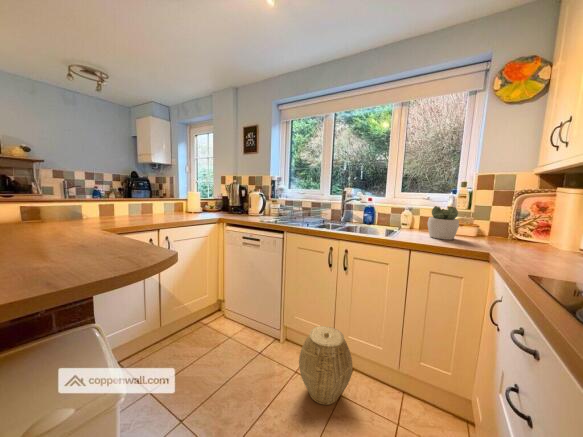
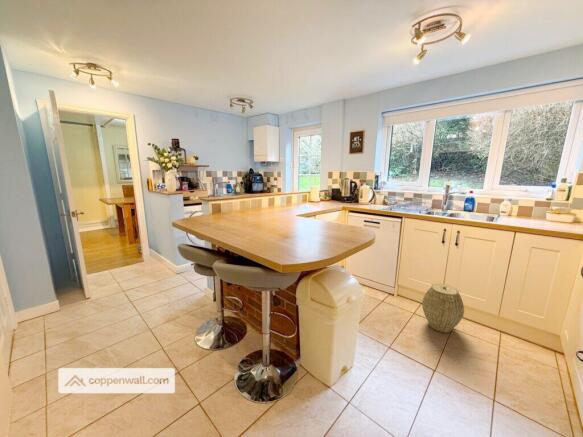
succulent plant: present [428,206,459,240] -> none [528,199,558,225]

